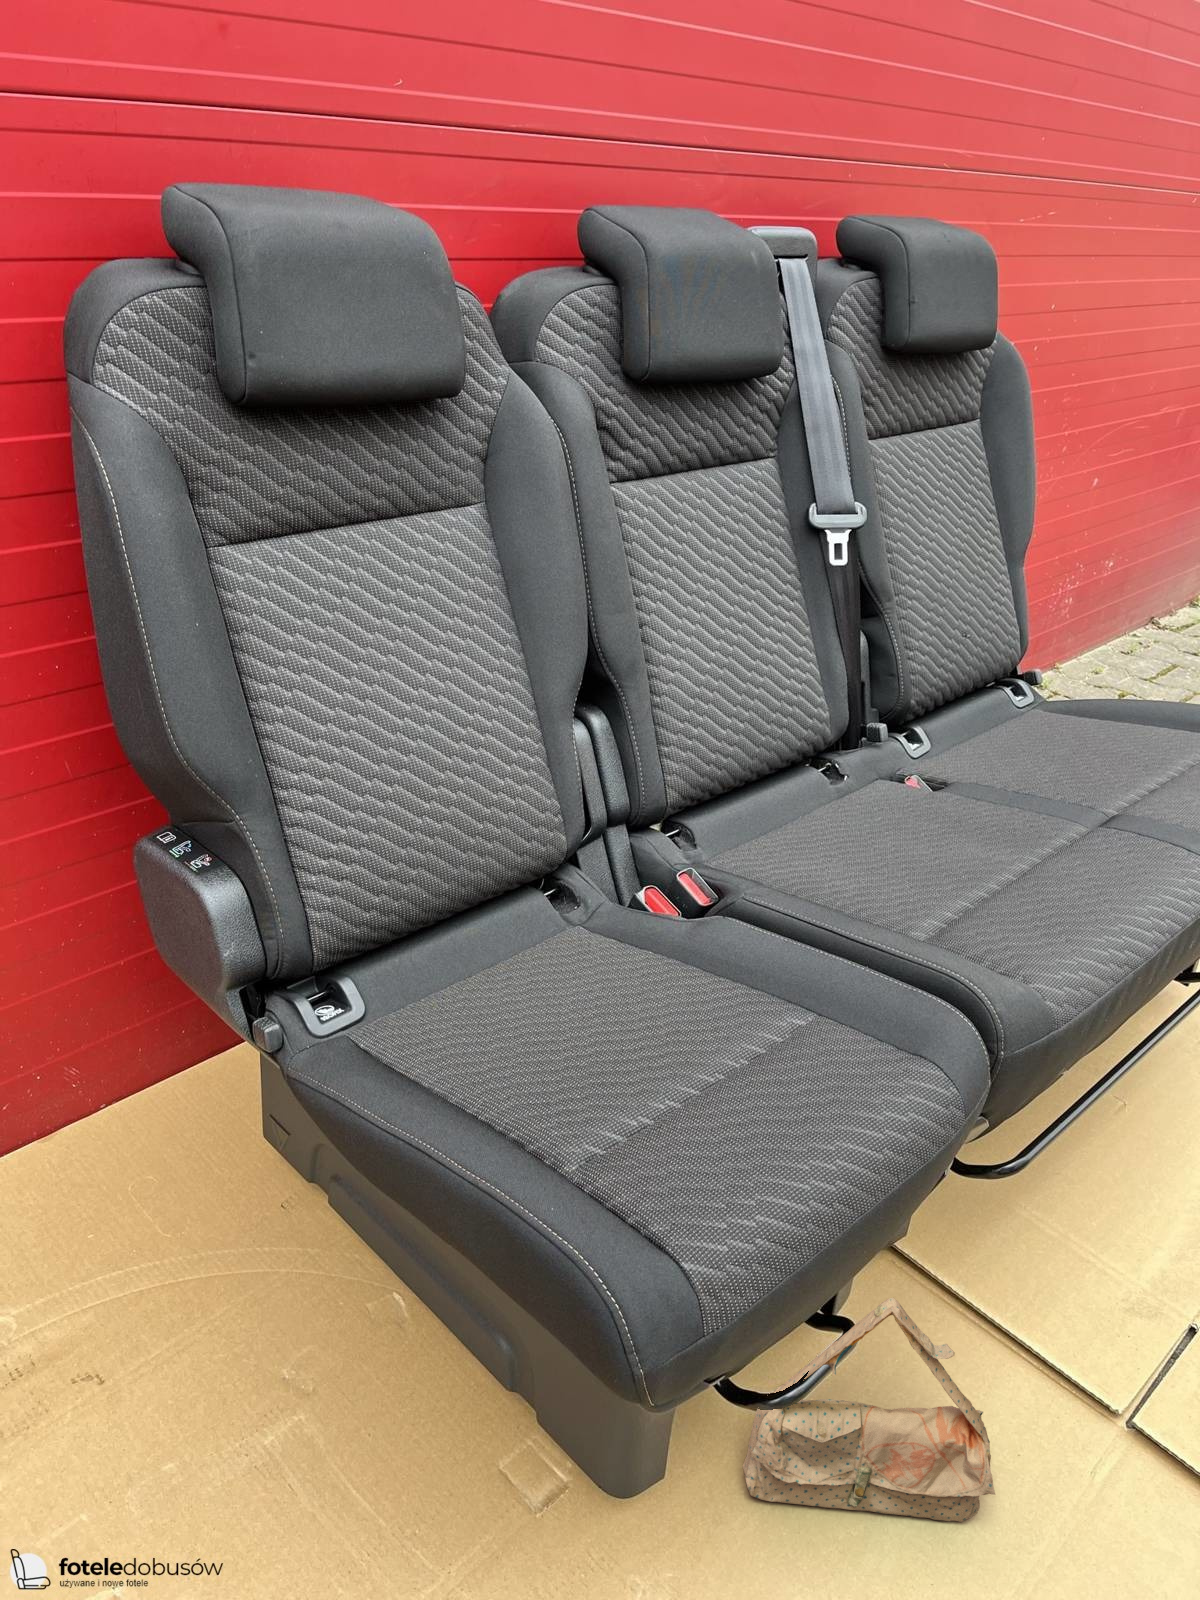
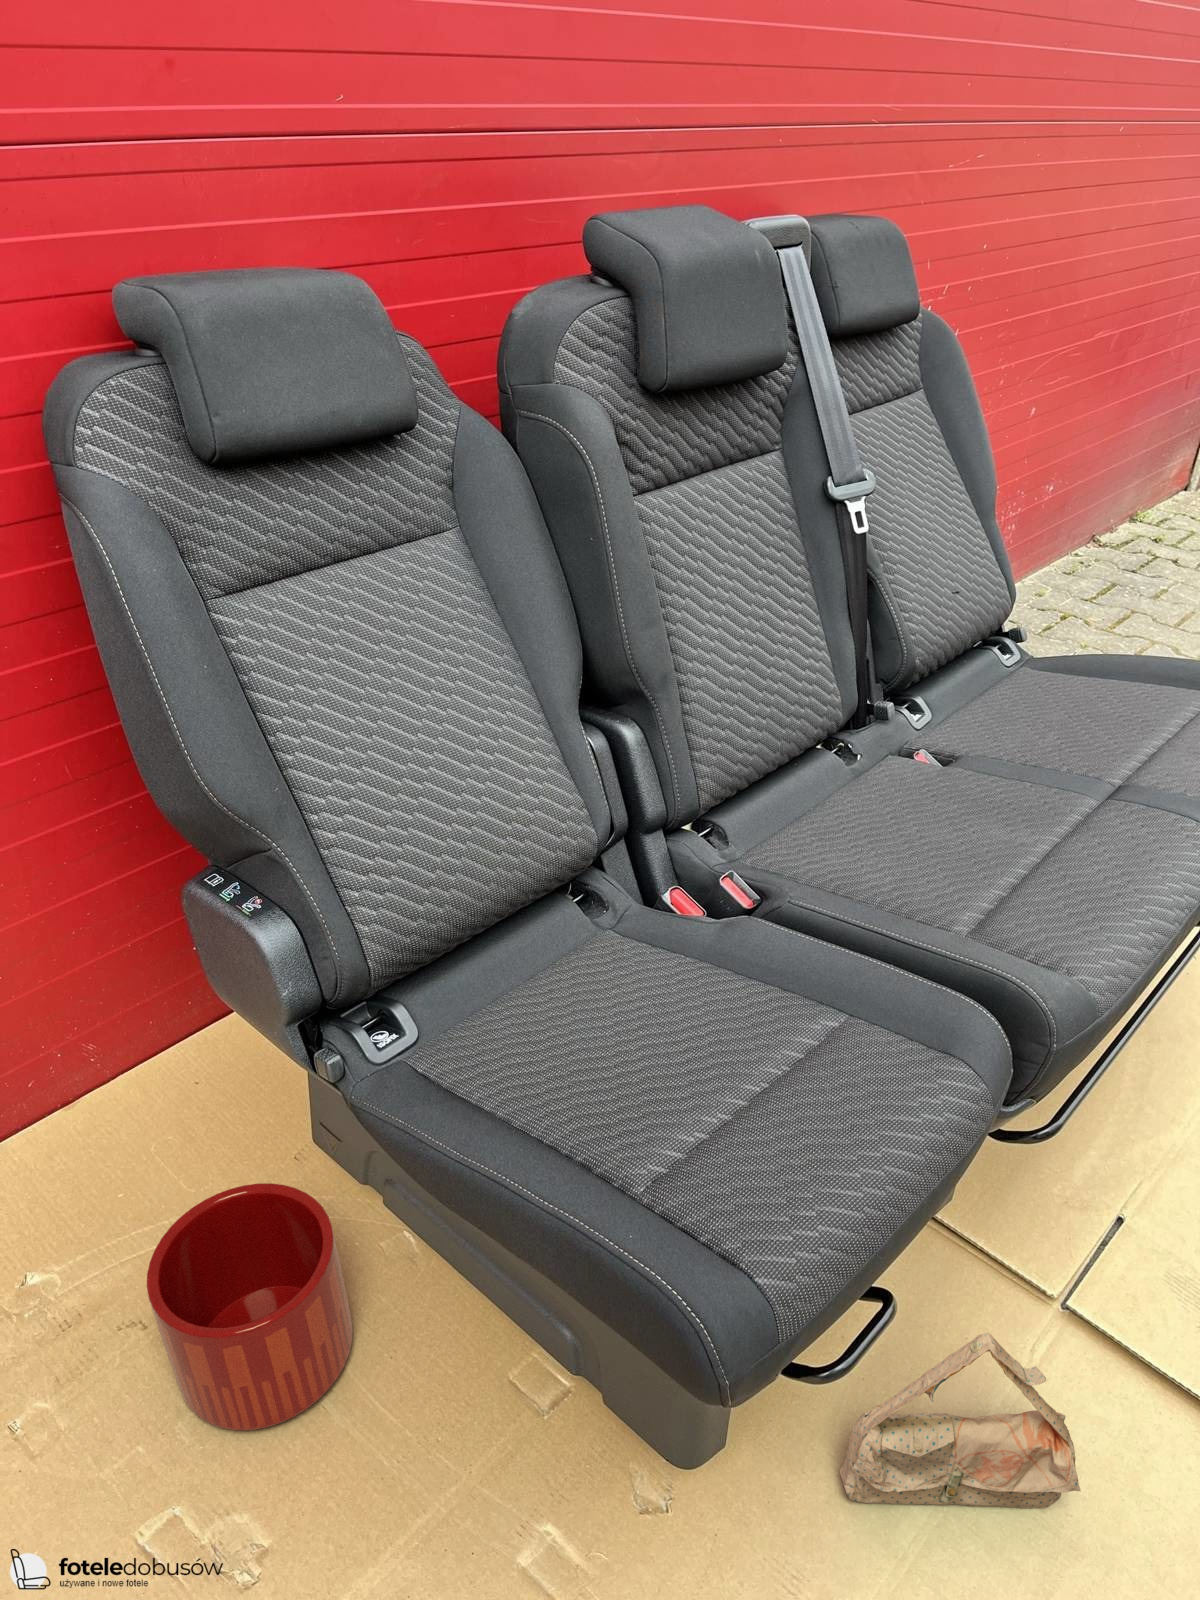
planter: none [36,1131,249,1381] -> present [147,1183,353,1430]

